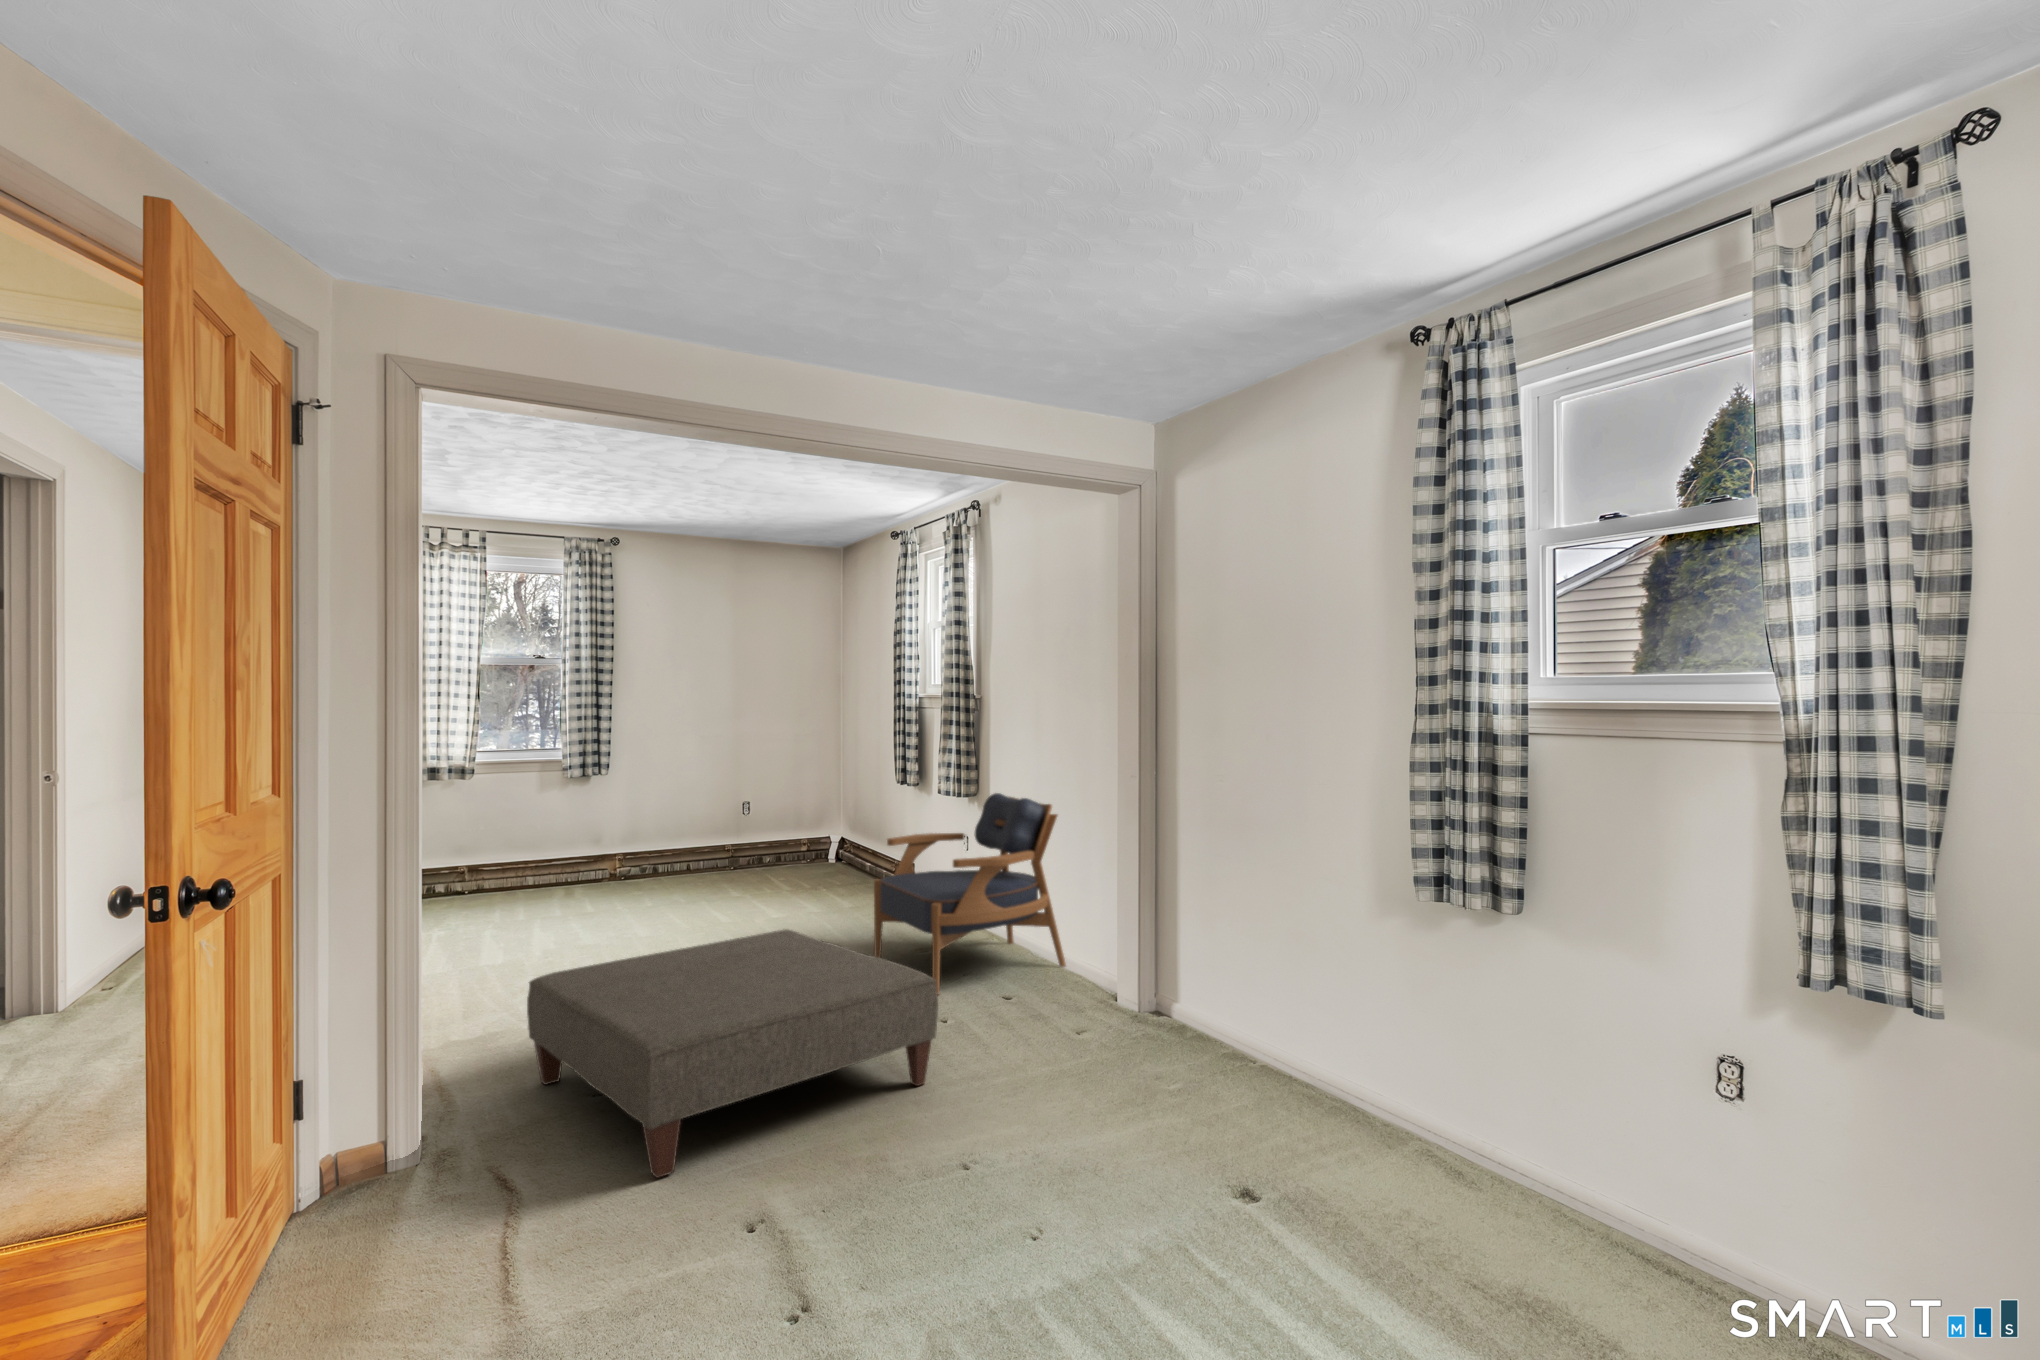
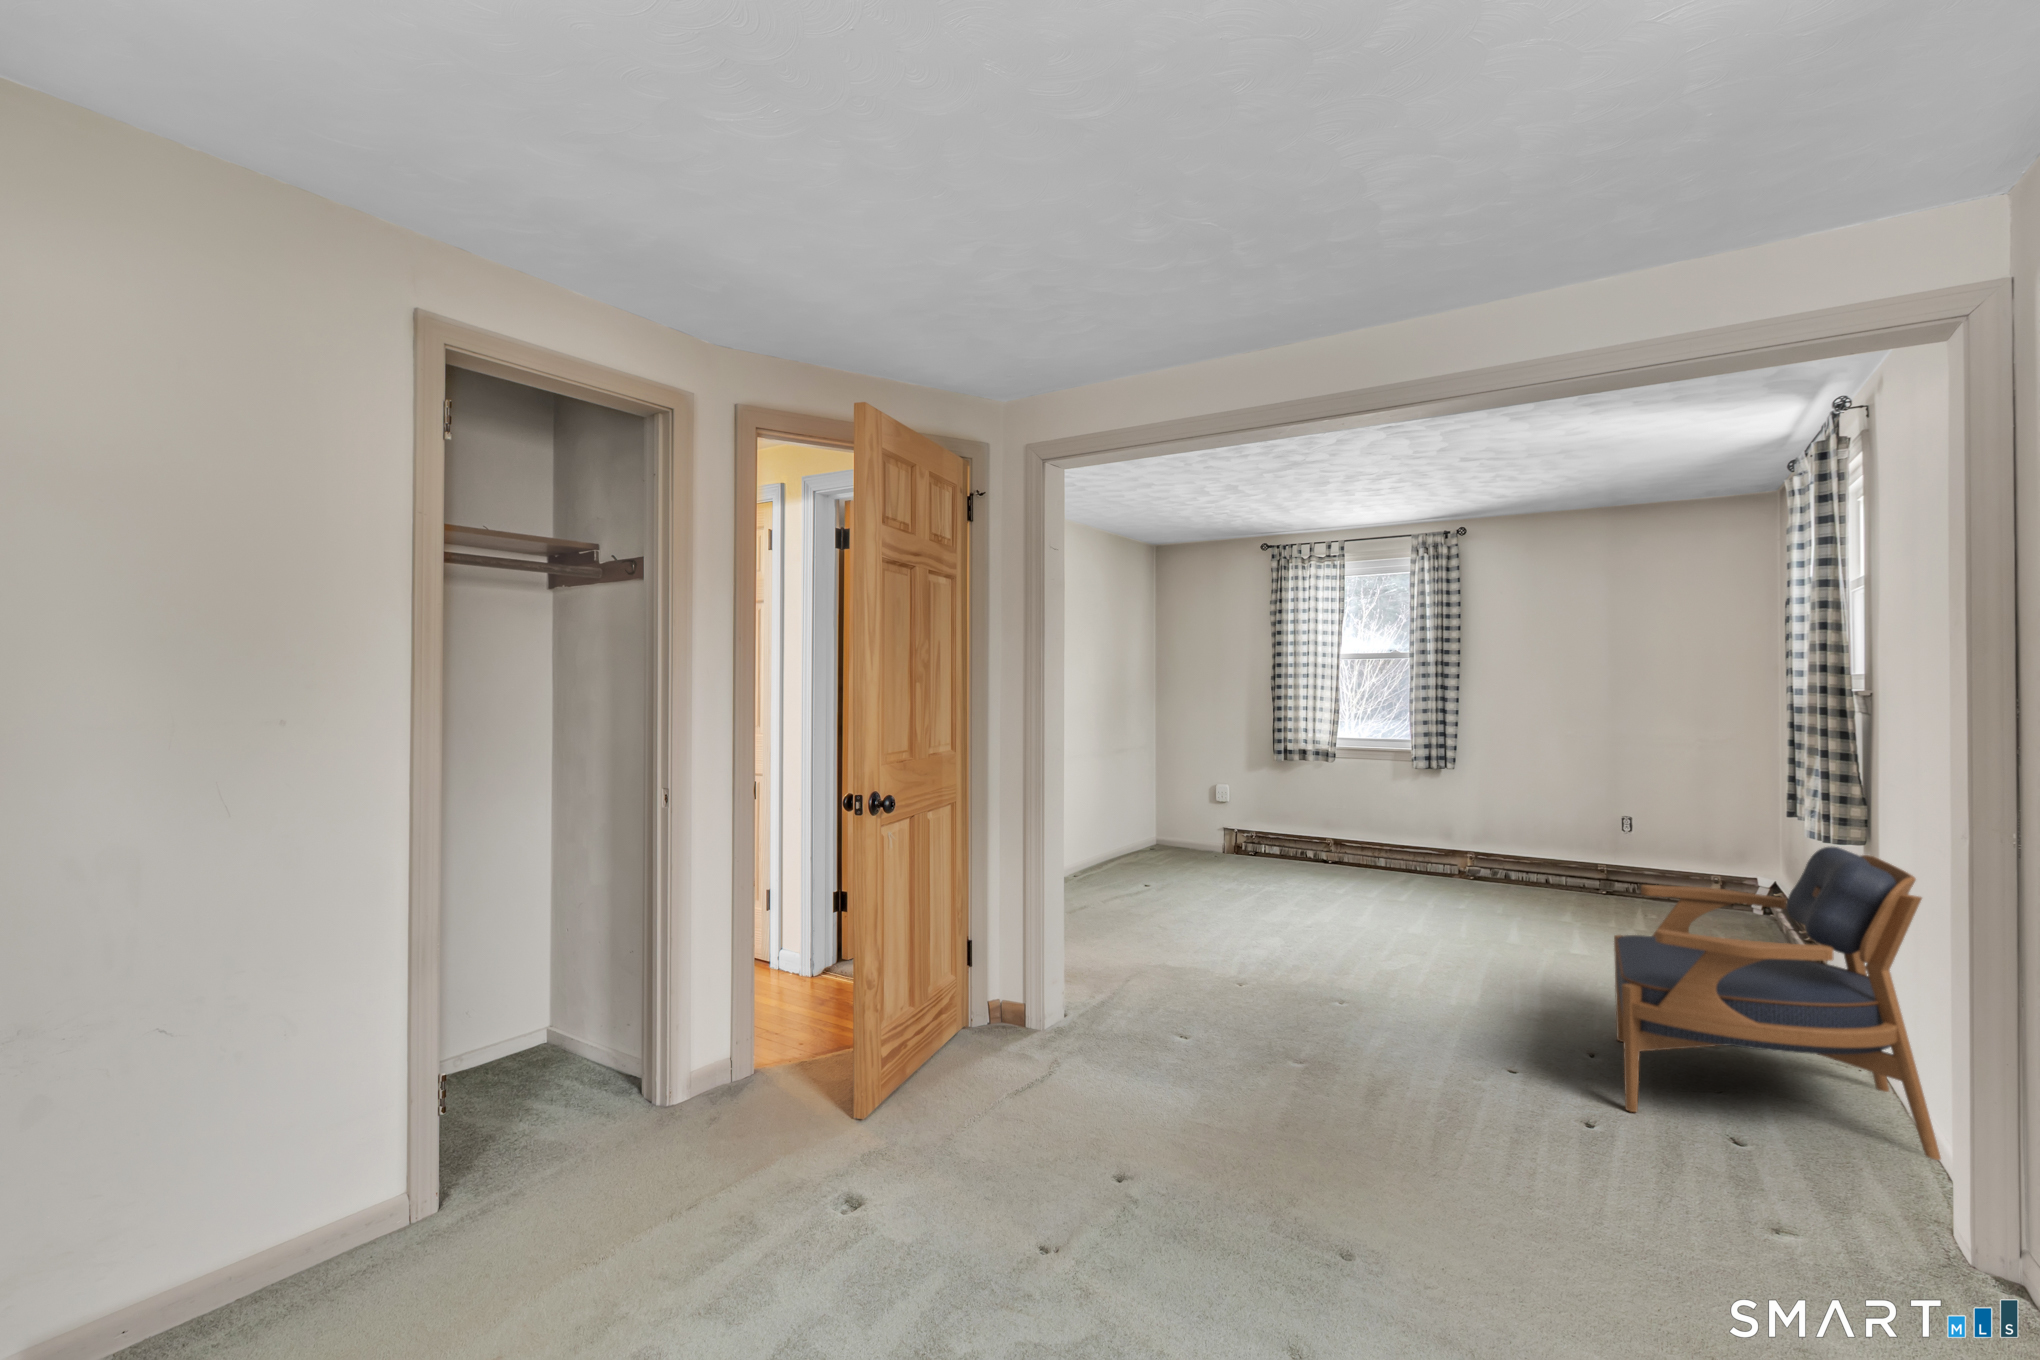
ottoman: present [527,929,938,1178] -> none [1079,942,1456,1203]

